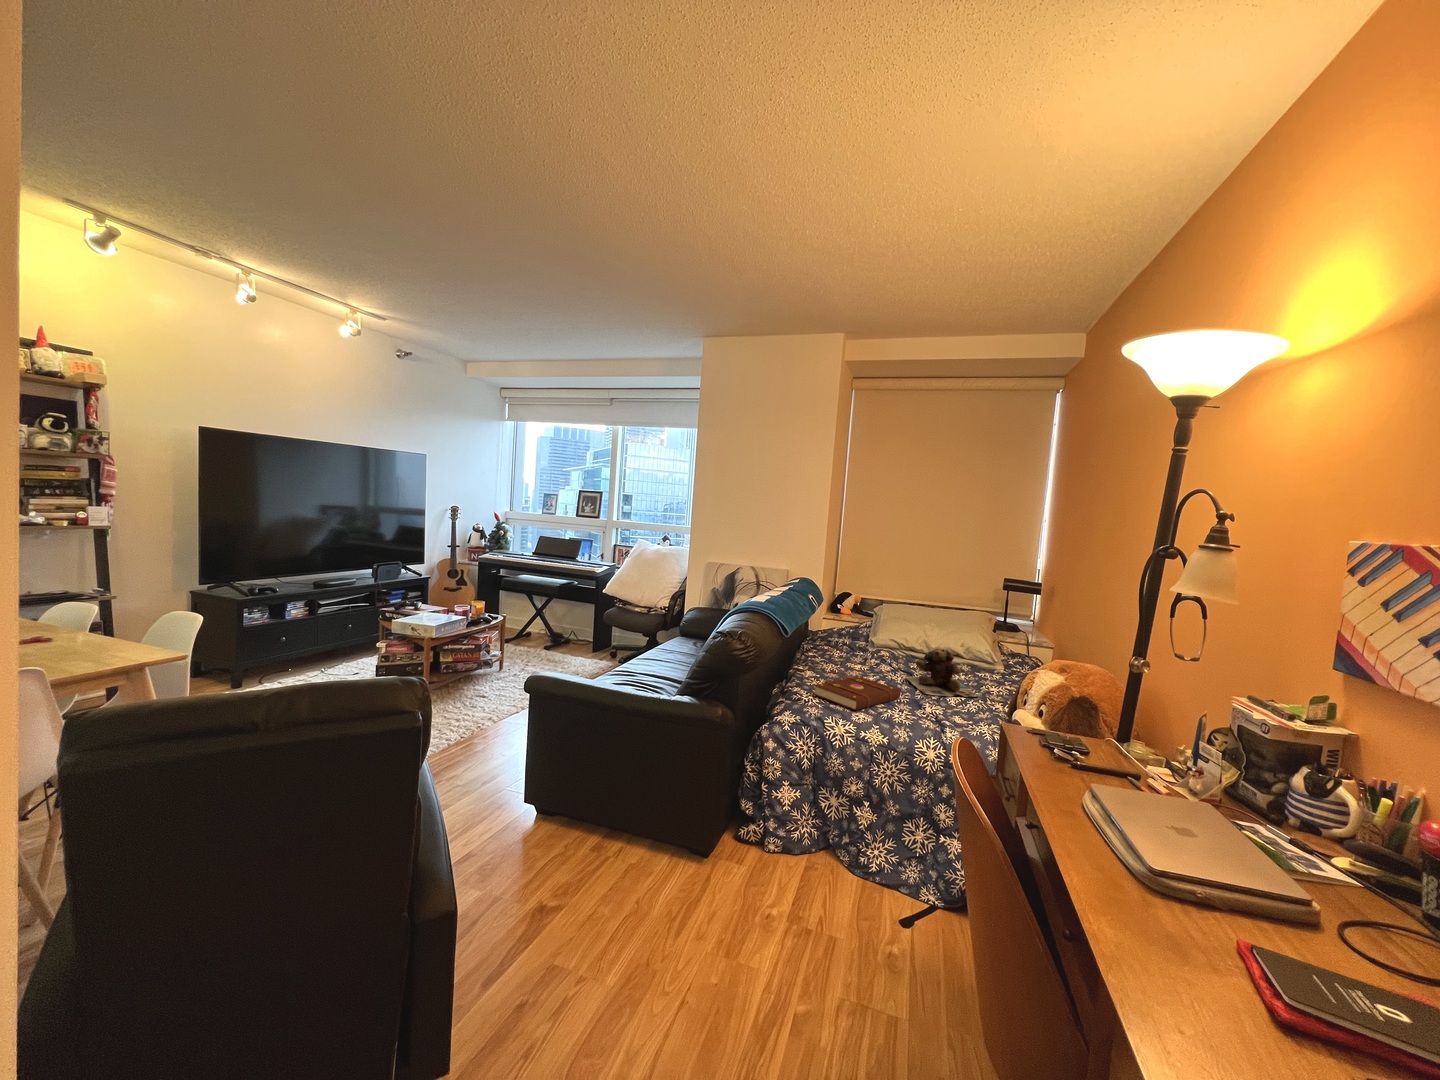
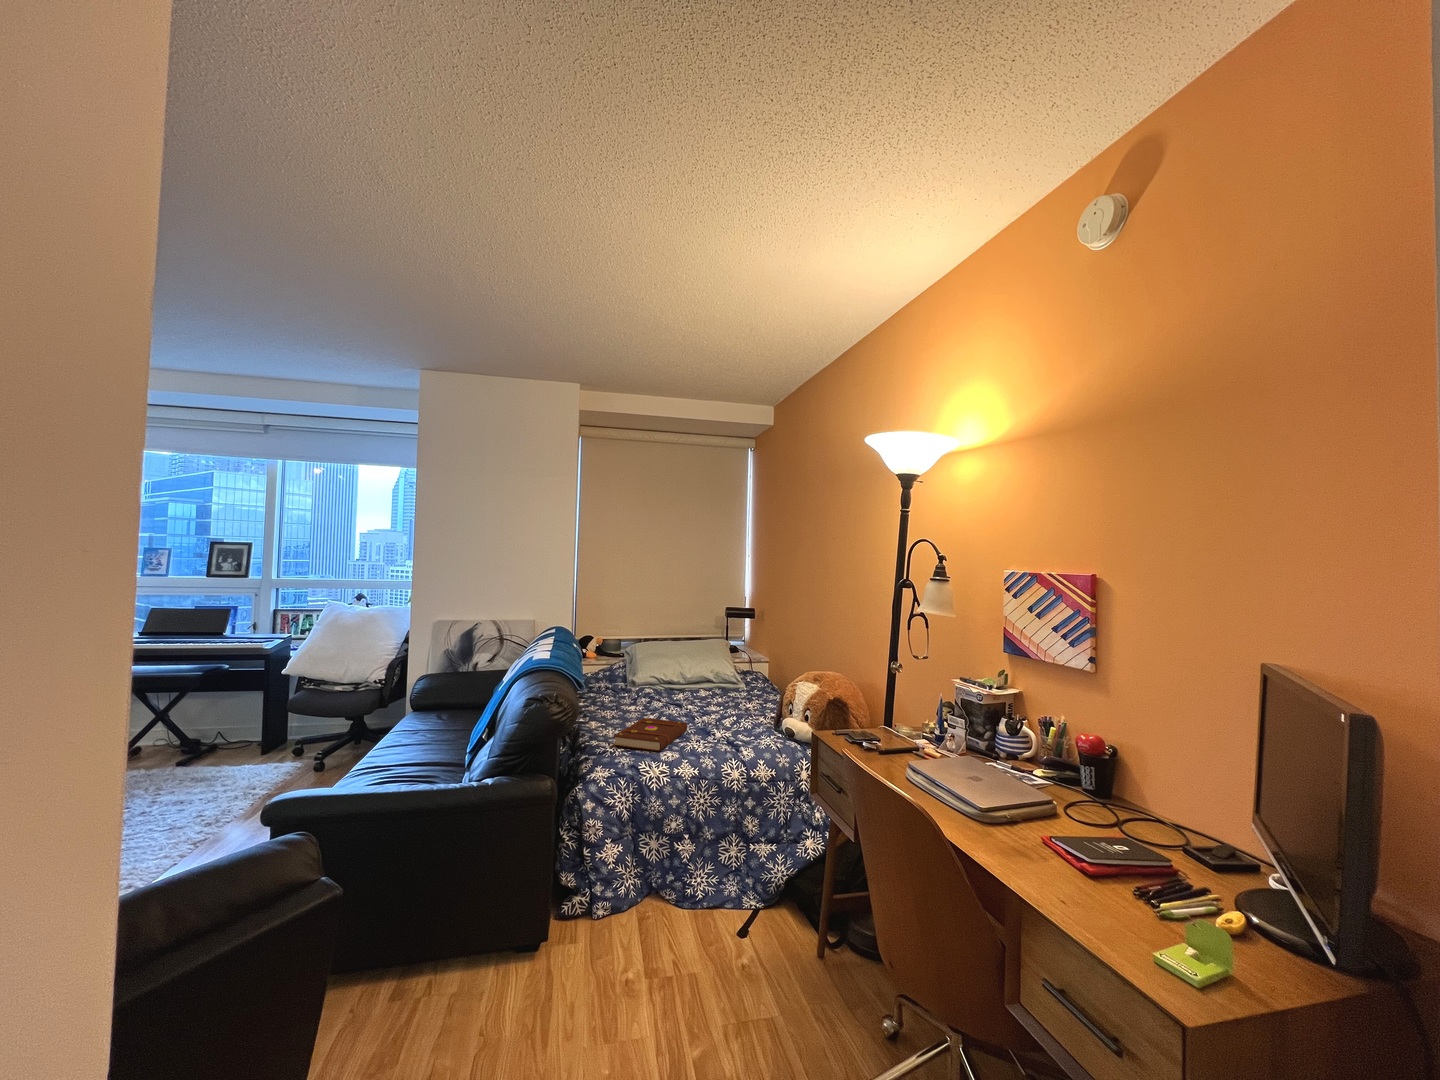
teddy bear: present [905,648,979,697] -> none [678,677,744,721]

